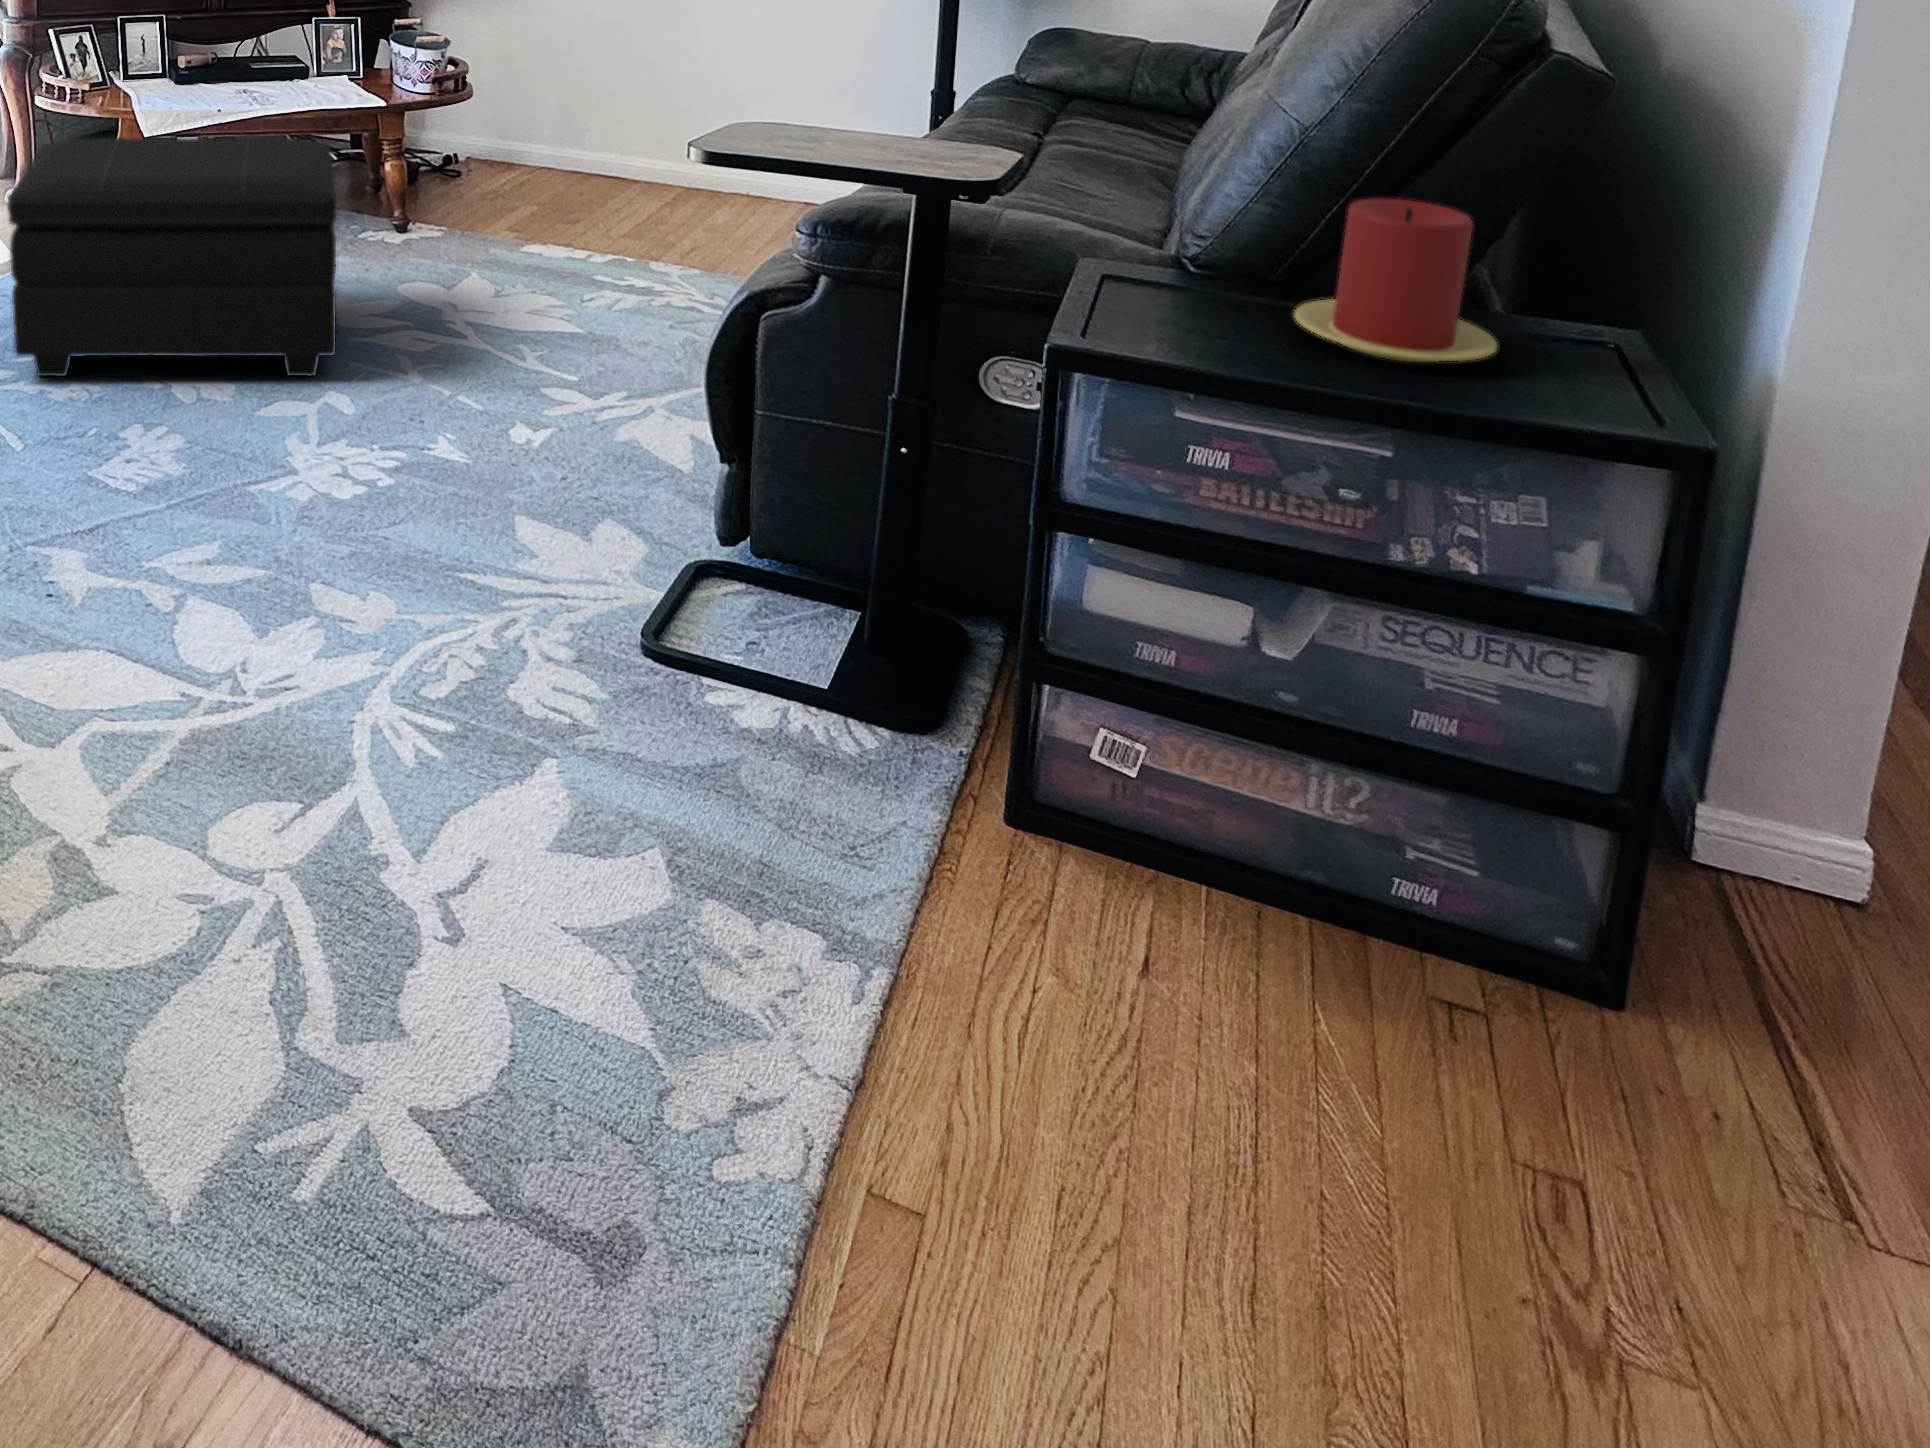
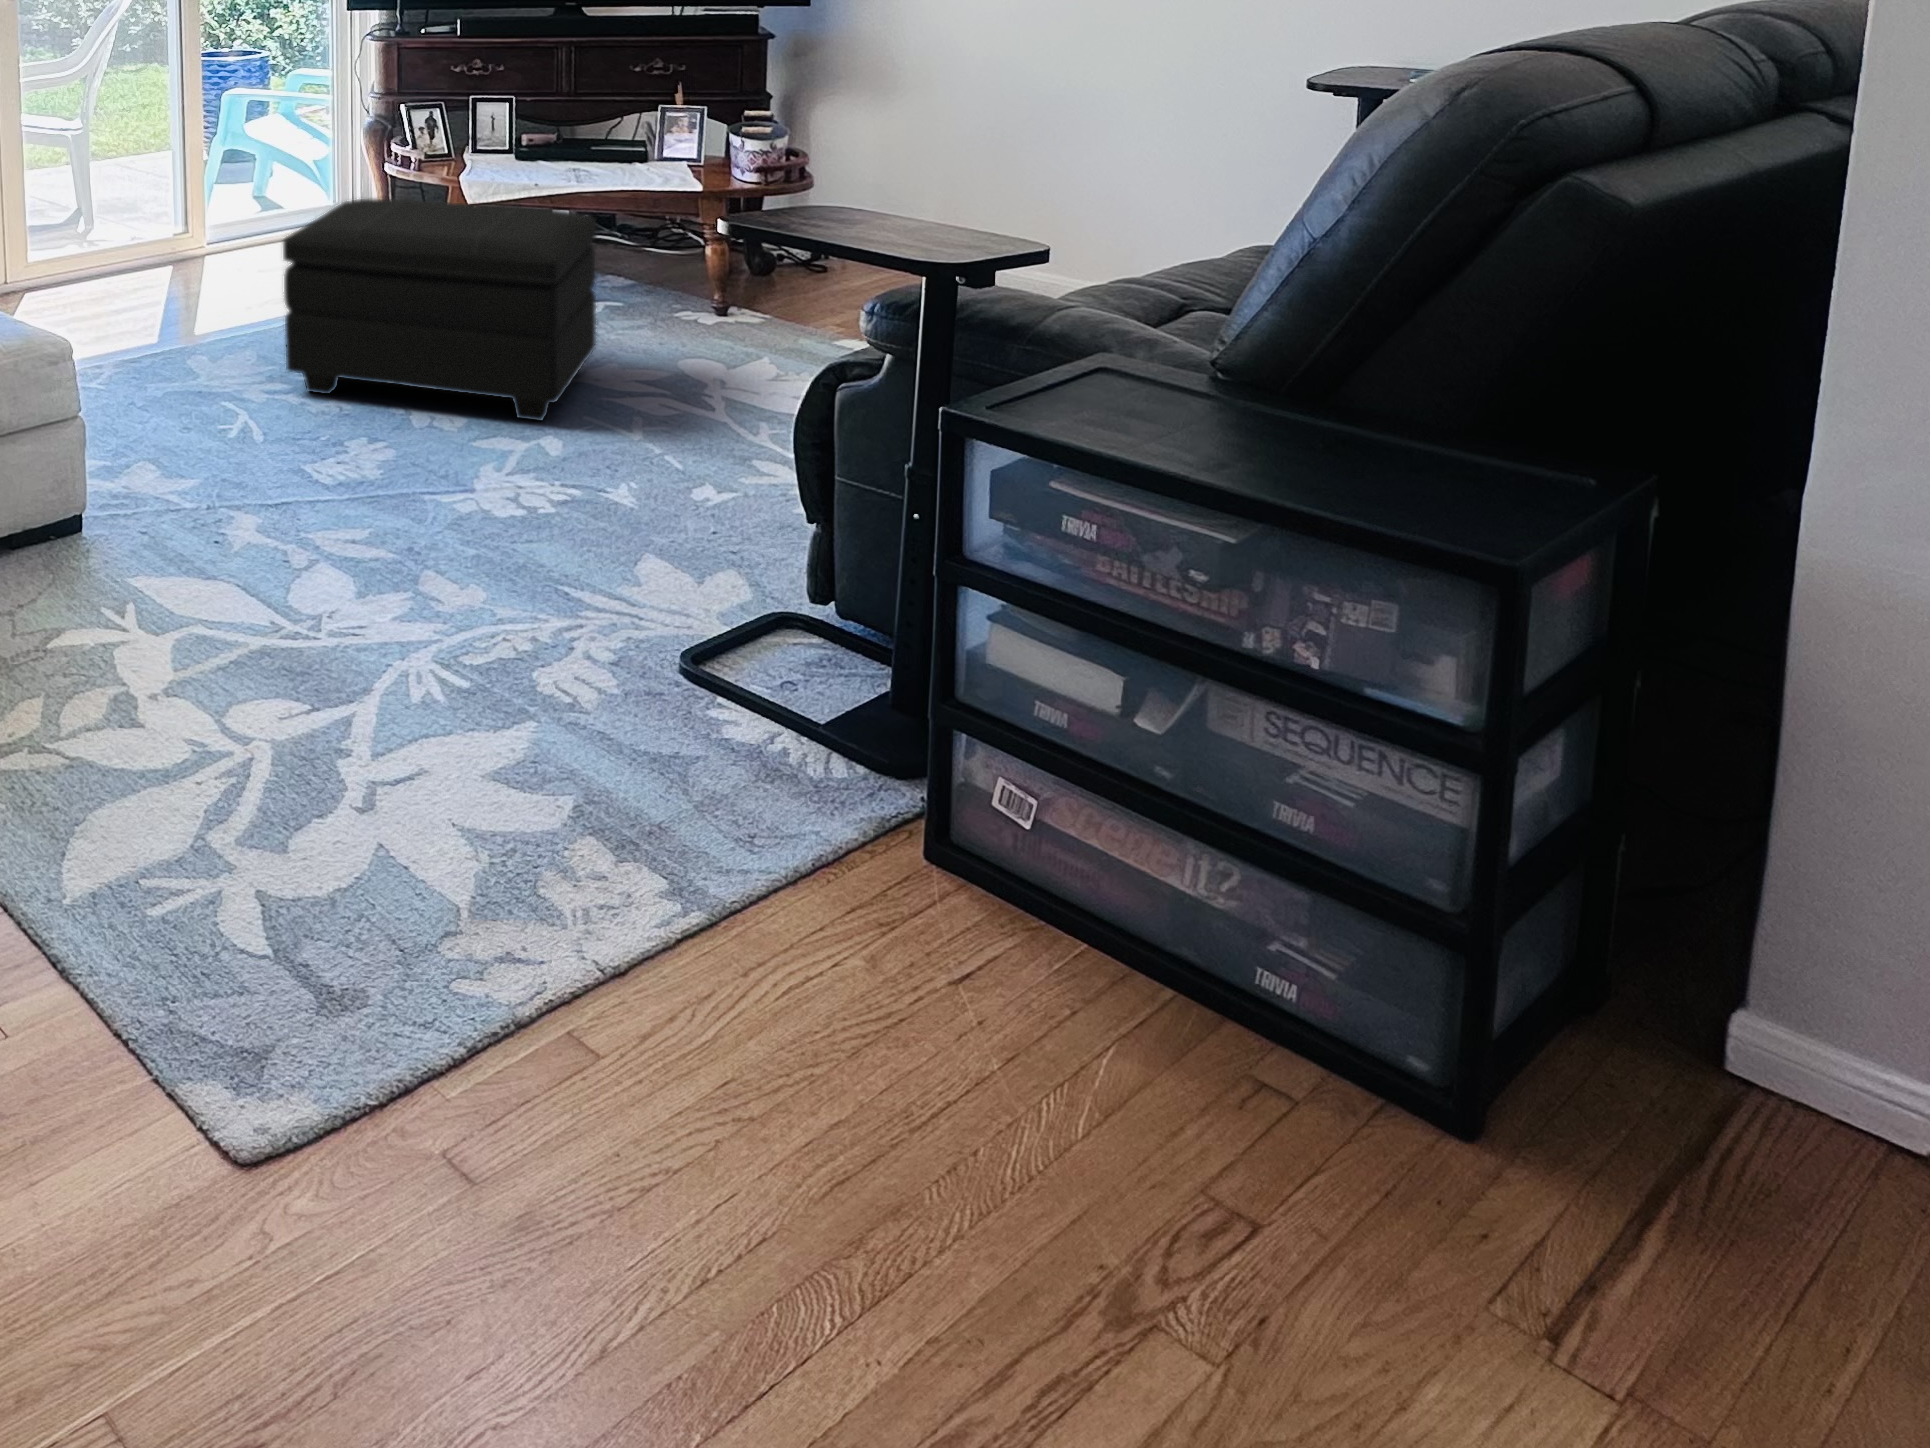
candle: present [1295,198,1497,362] -> none [1203,299,1408,461]

